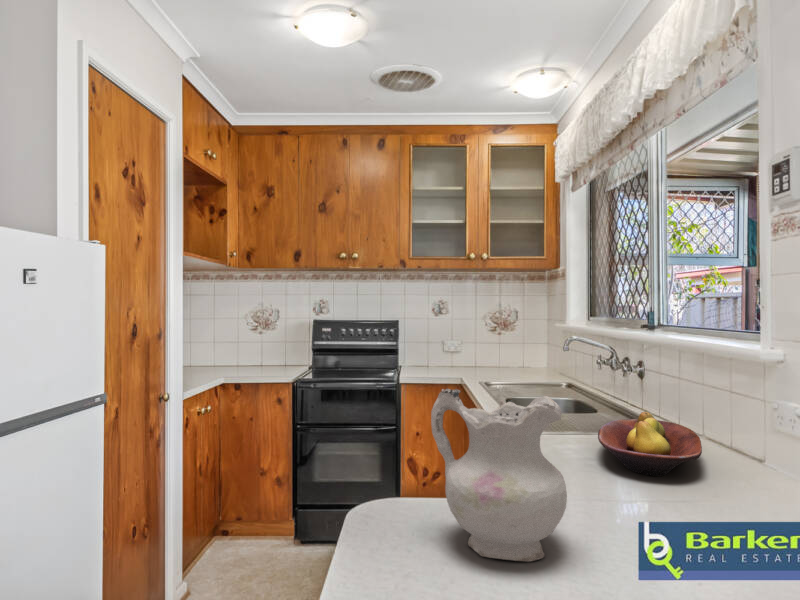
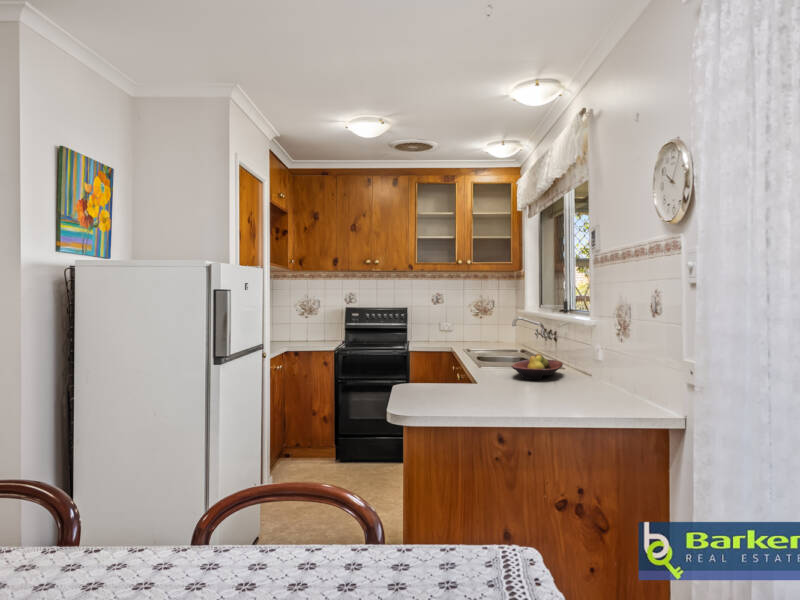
ceramic pitcher: present [431,389,567,562] -> none [428,333,480,395]

